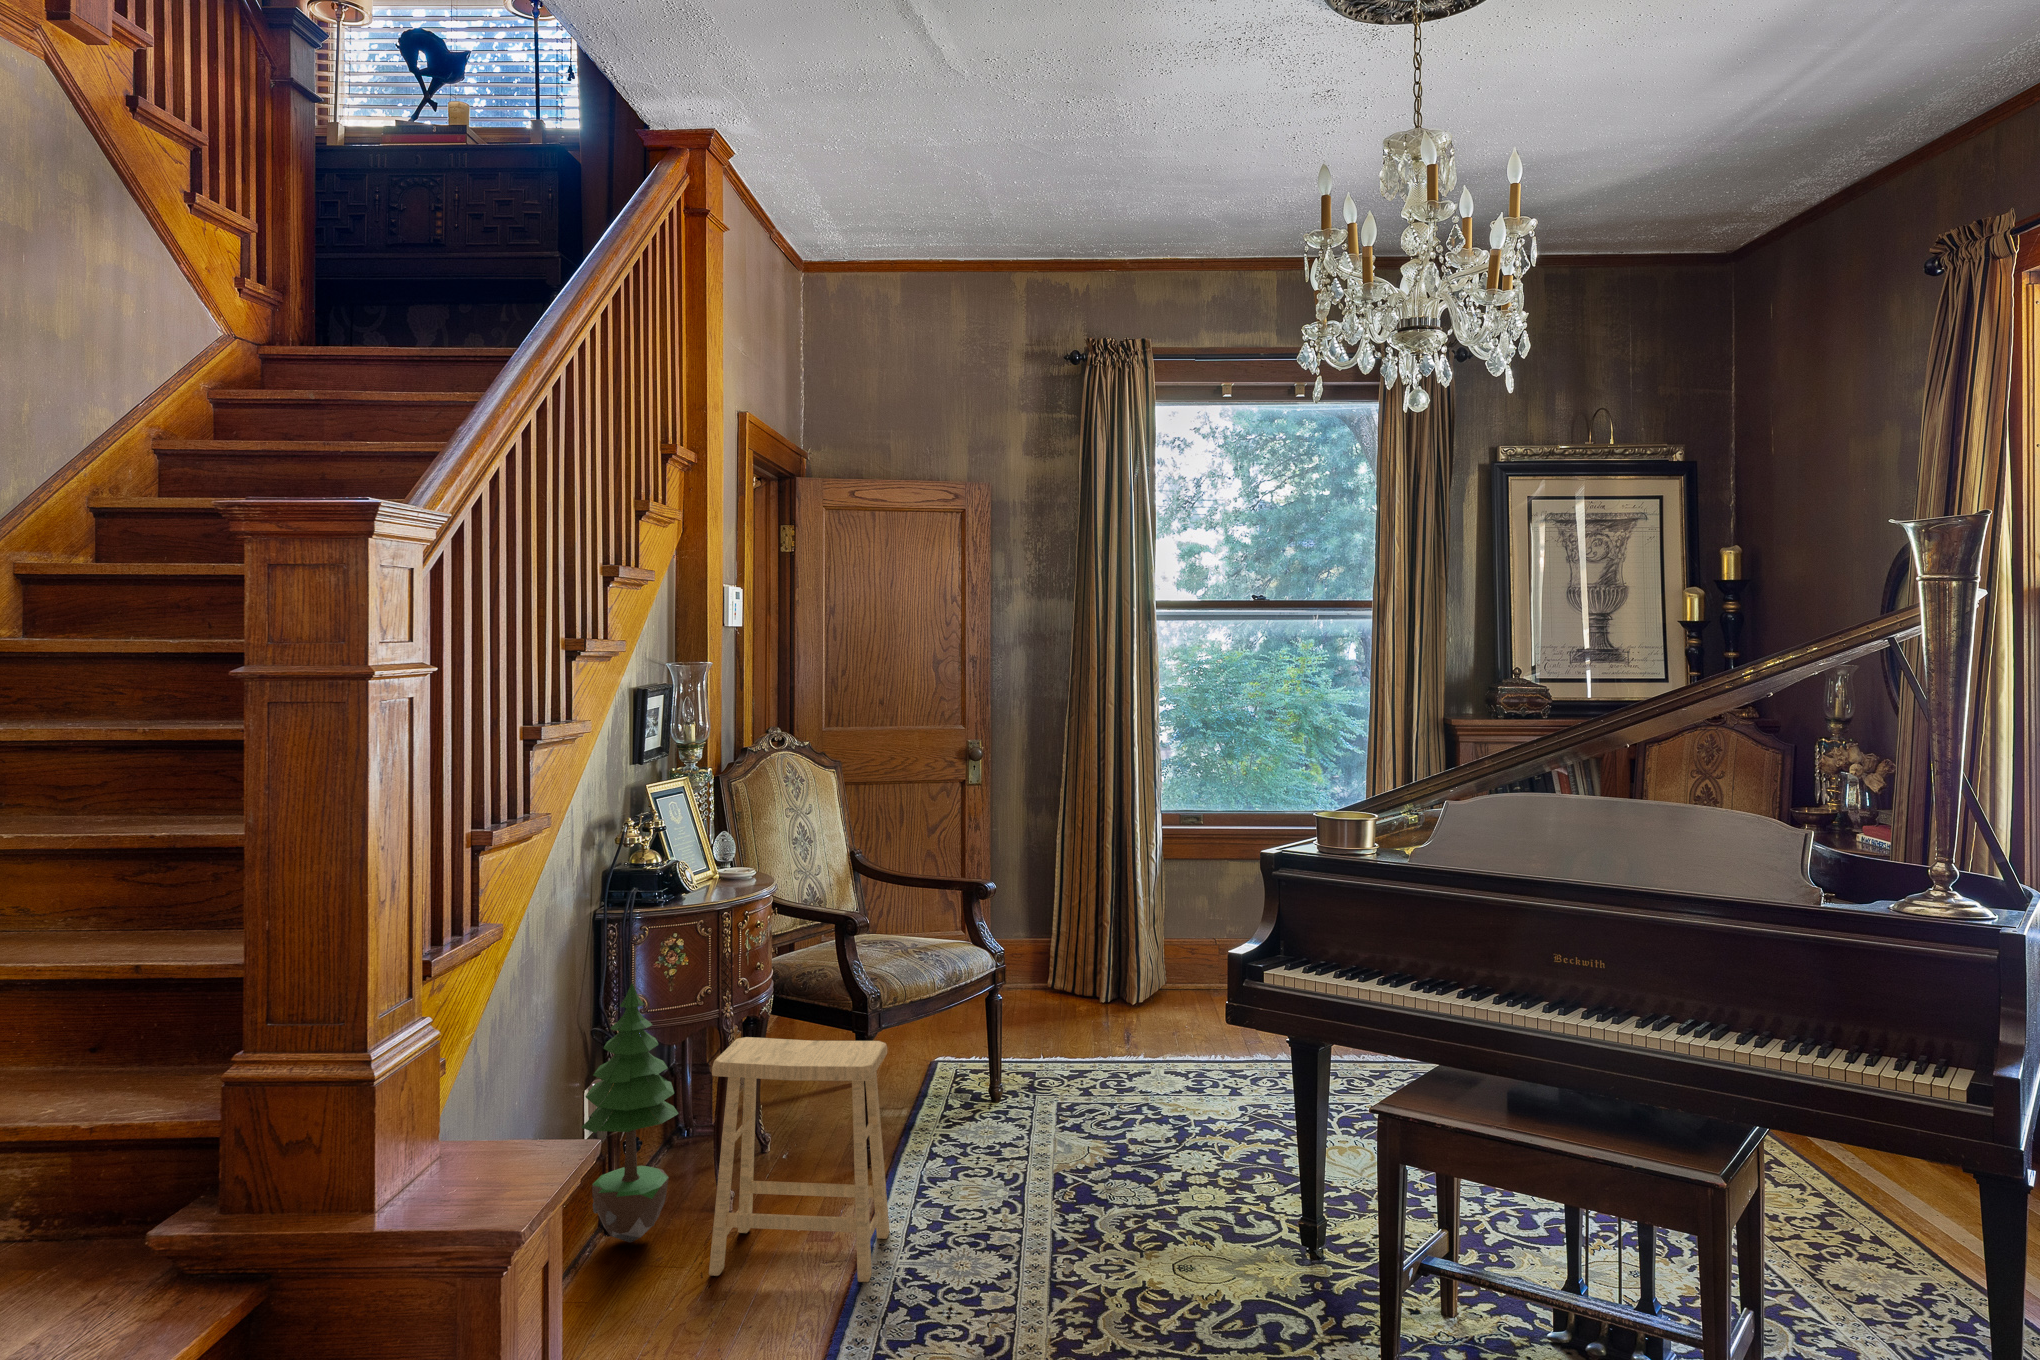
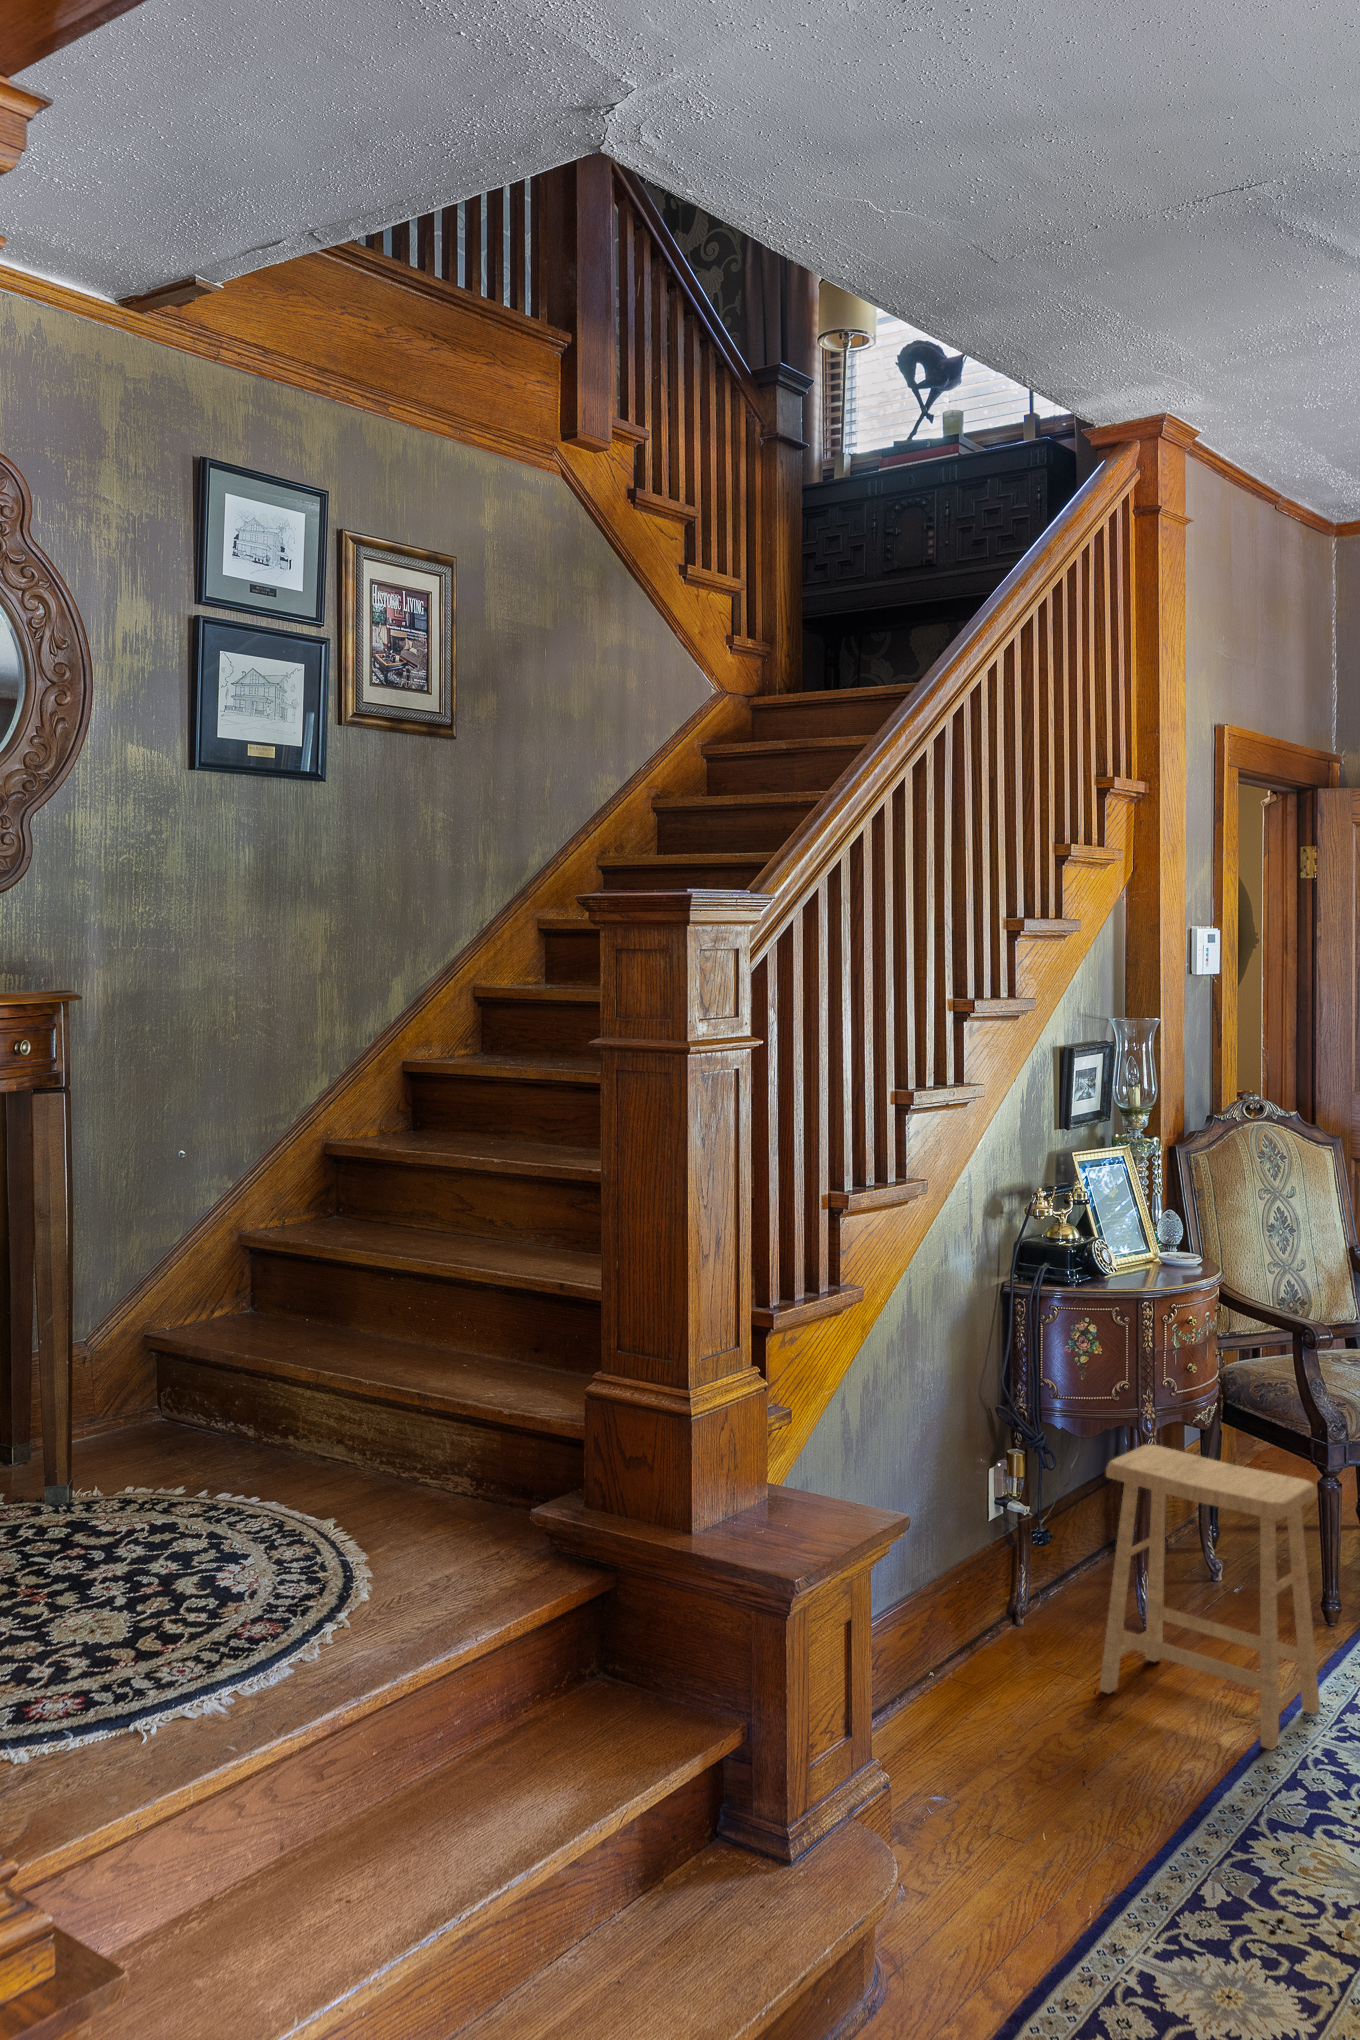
potted tree: present [582,983,678,1243] -> none [982,1362,1082,1637]

